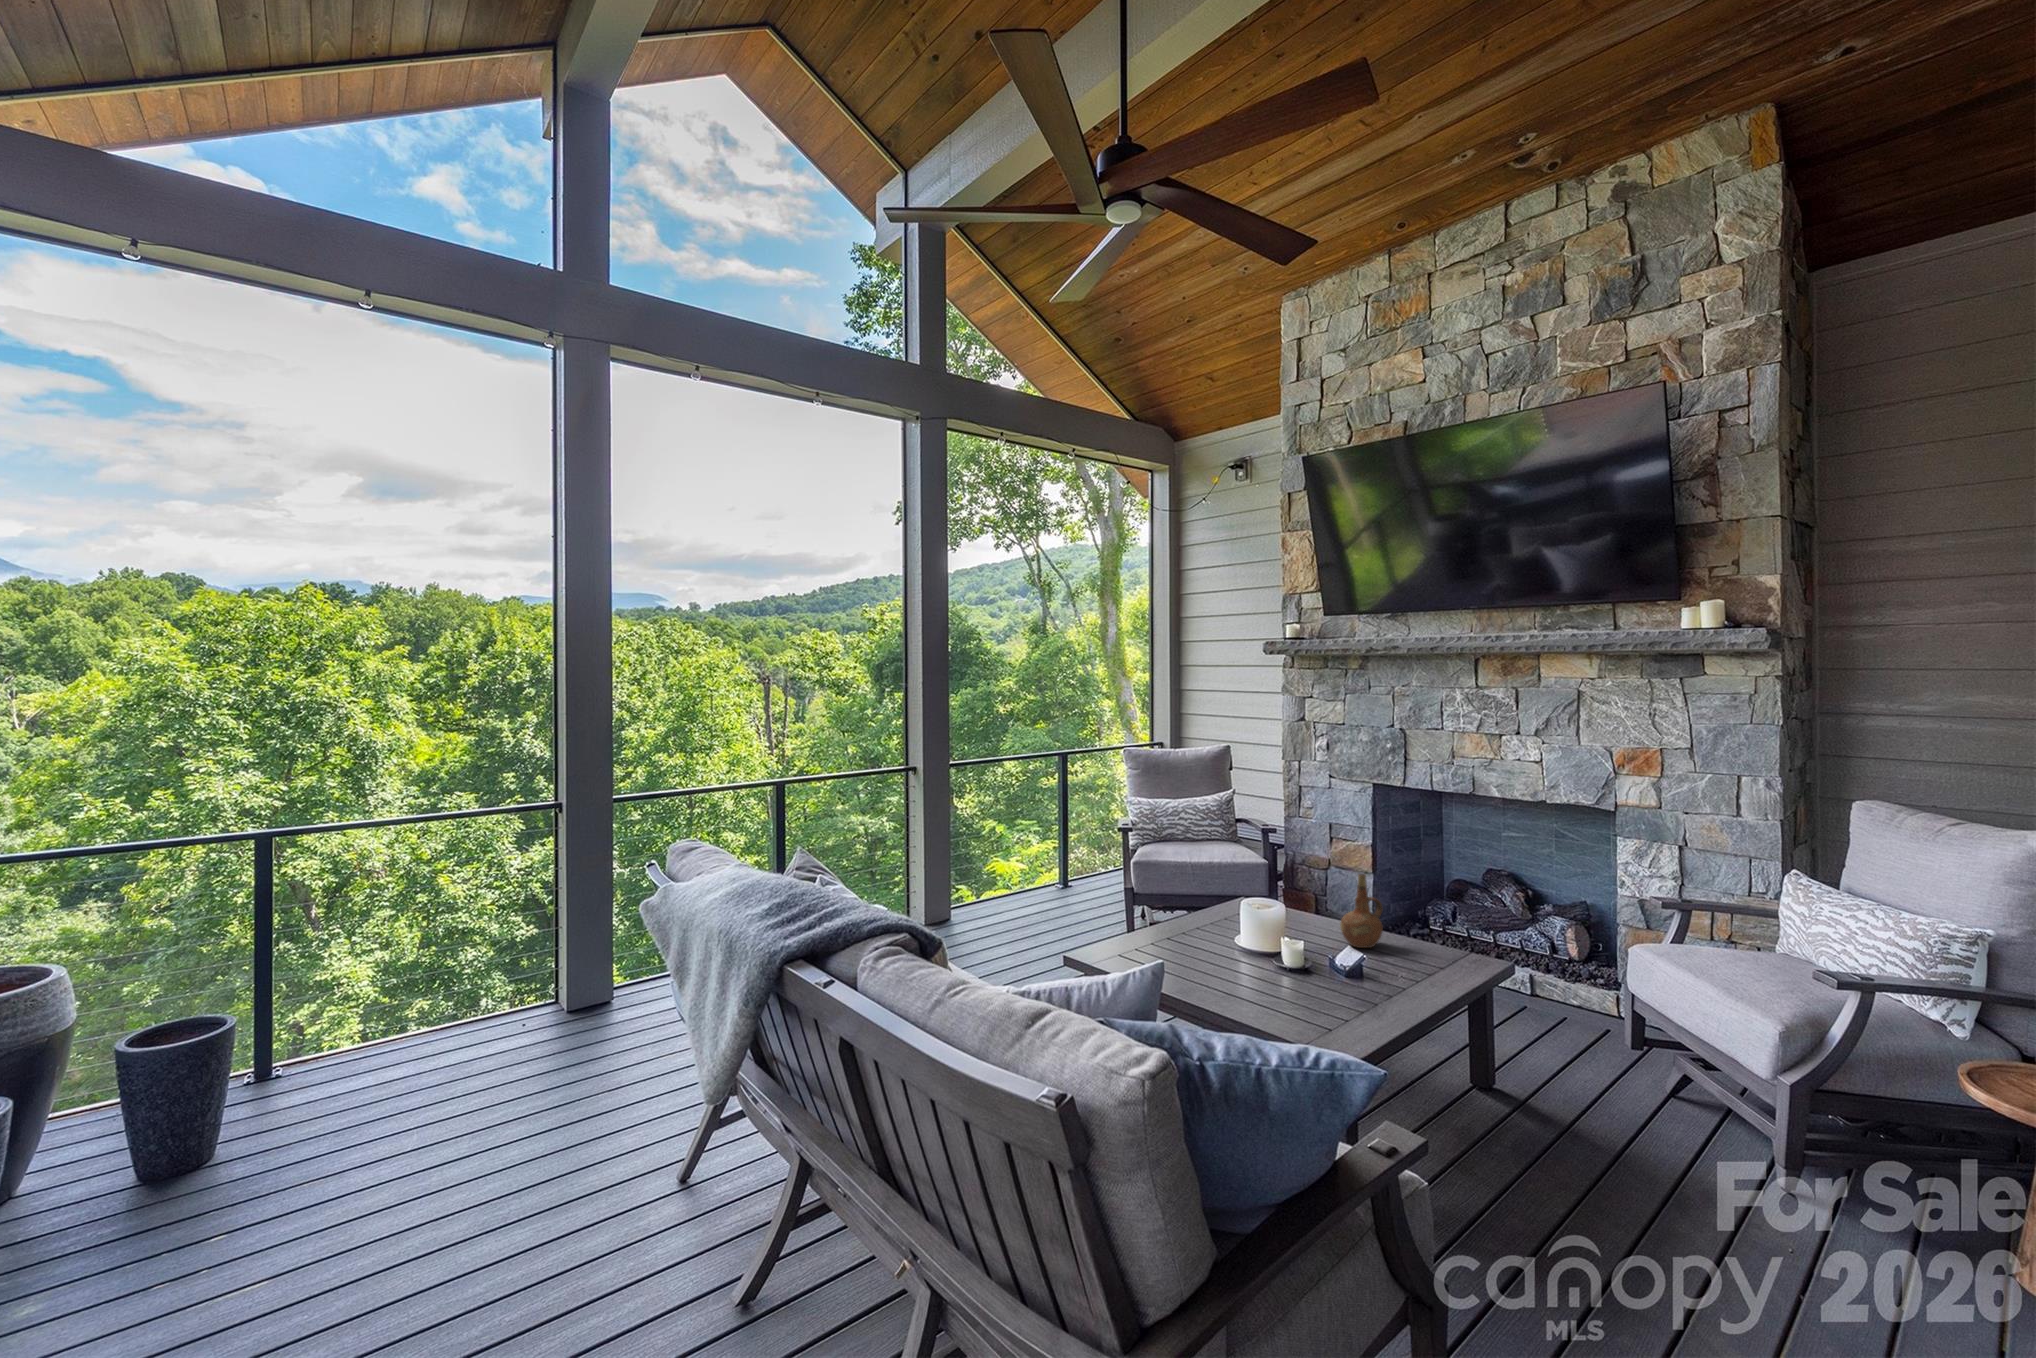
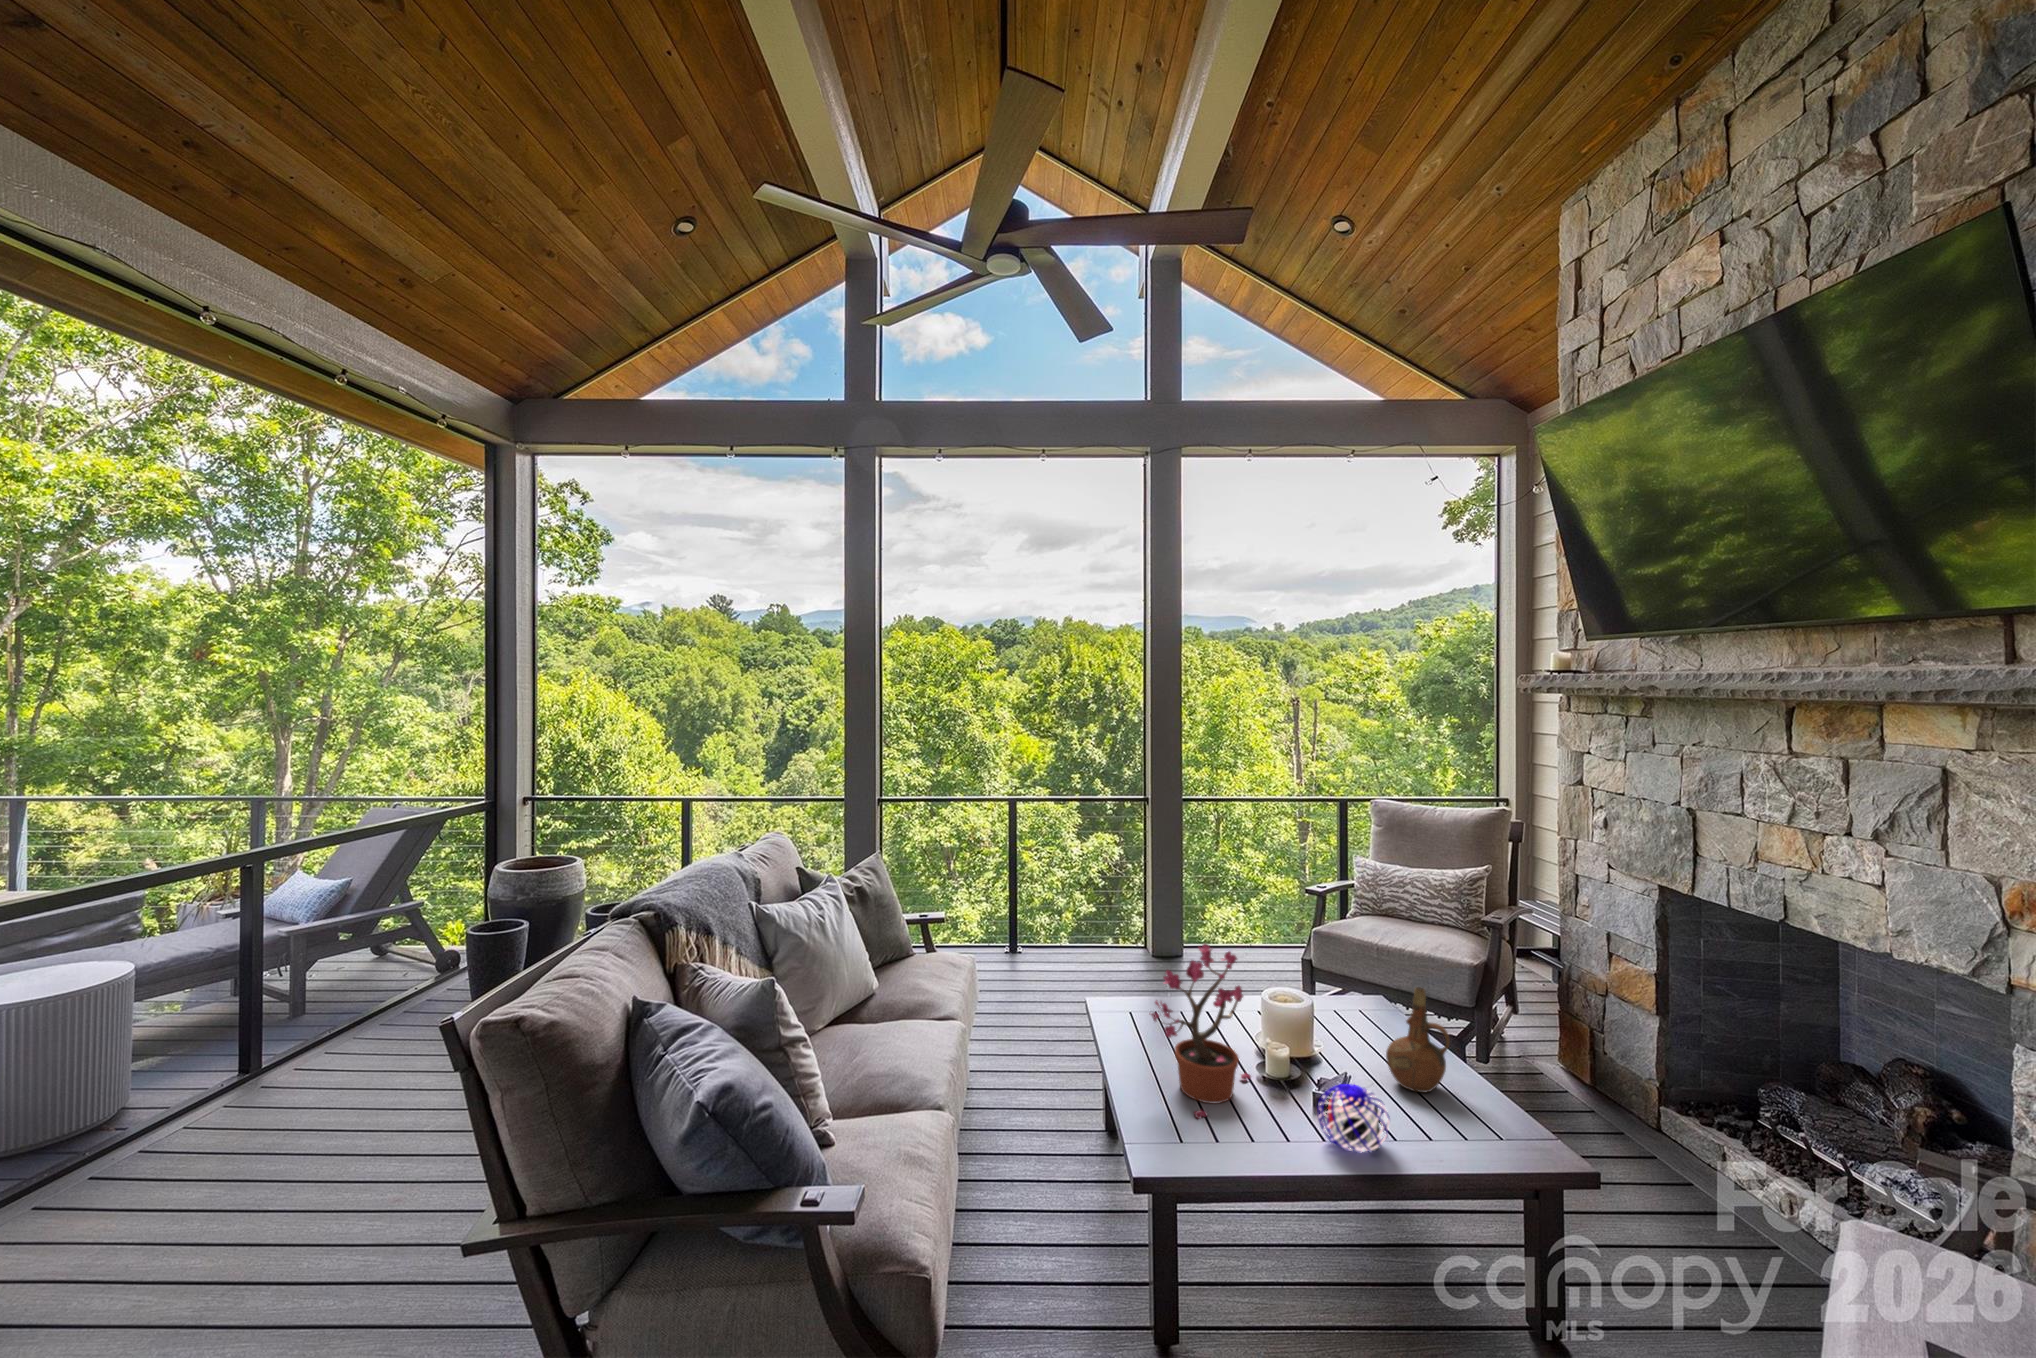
potted plant: none [1239,872,1304,1007] -> present [1151,944,1251,1119]
decorative orb: none [1372,947,1425,992] -> present [1317,1084,1390,1153]

